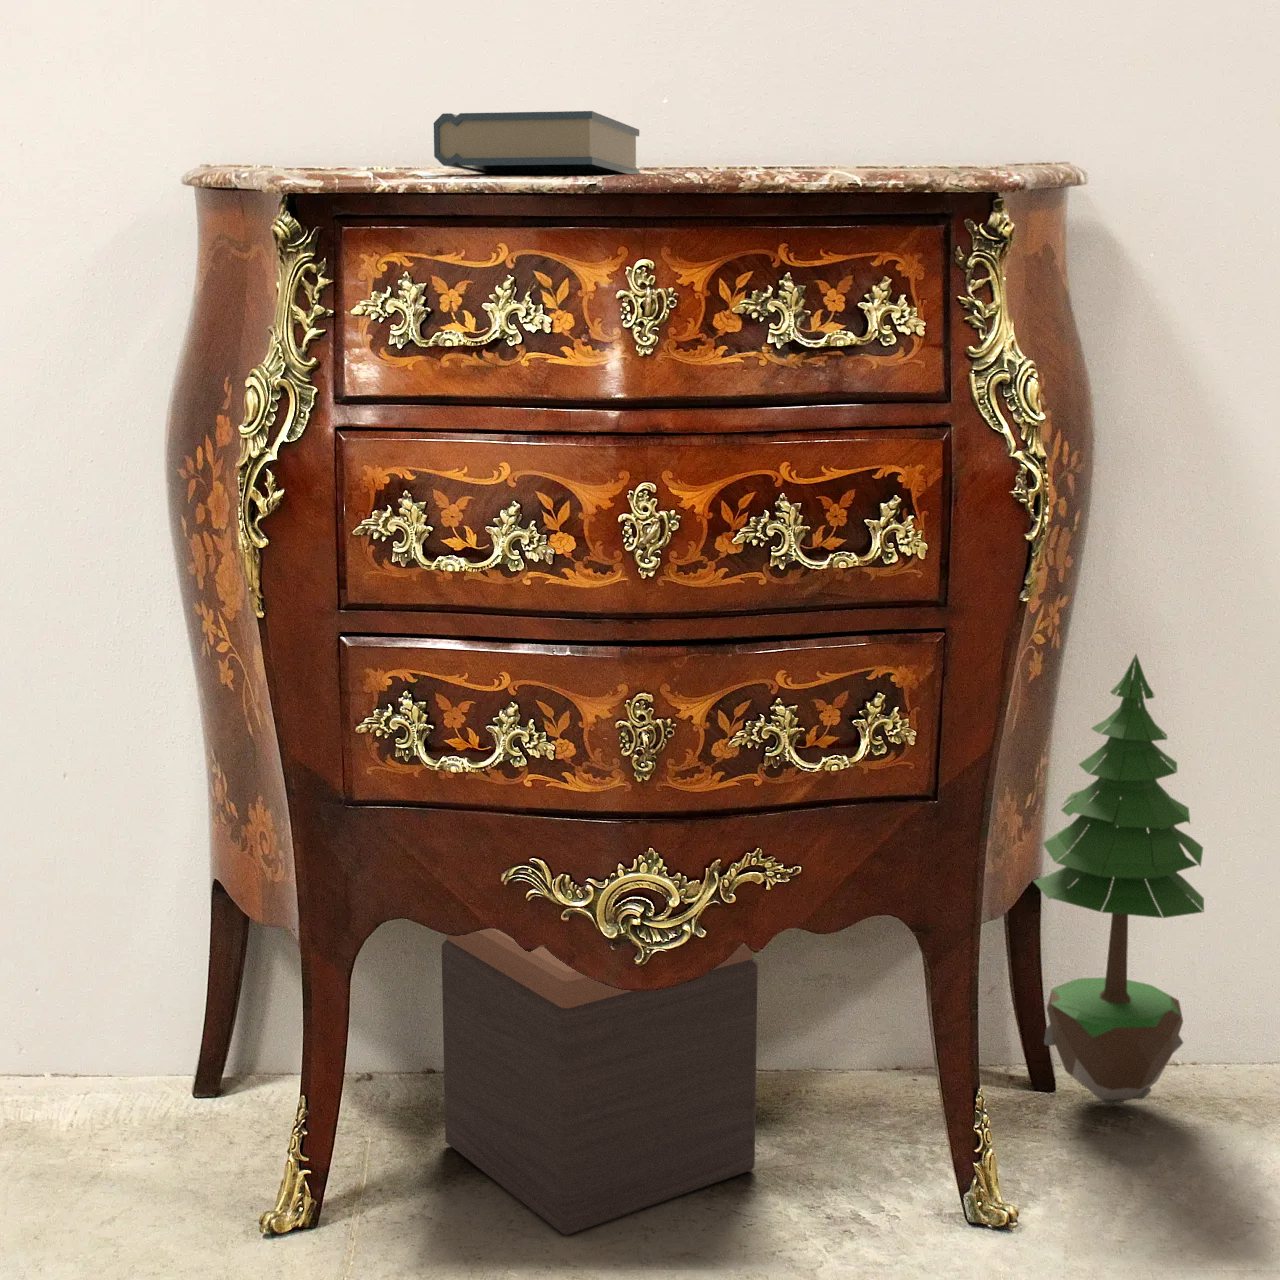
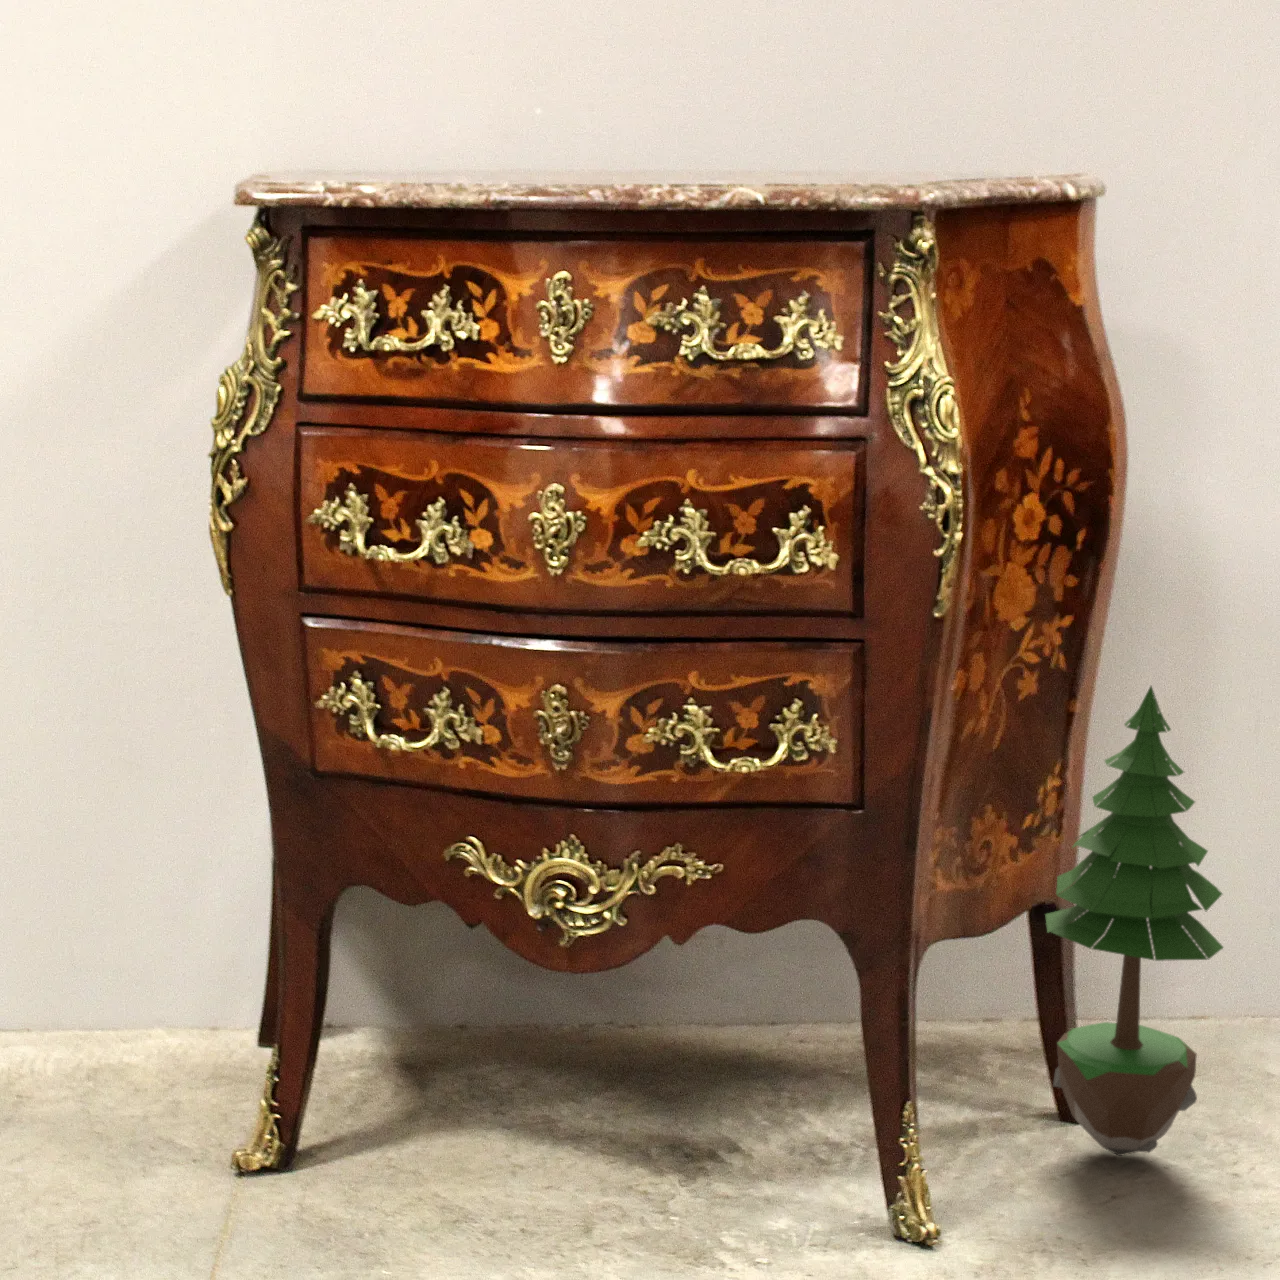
hardback book: present [434,111,639,174] -> none [342,137,568,195]
footstool: present [442,929,758,1236] -> none [439,875,725,1207]

